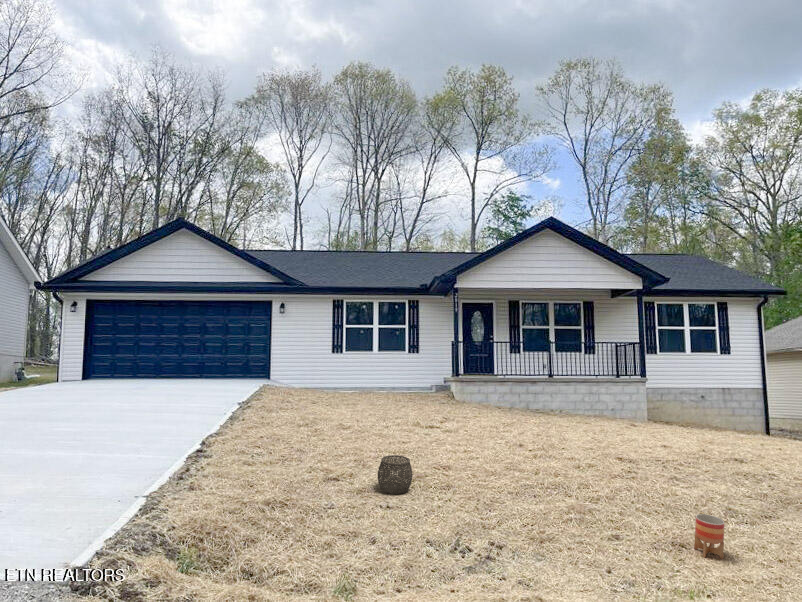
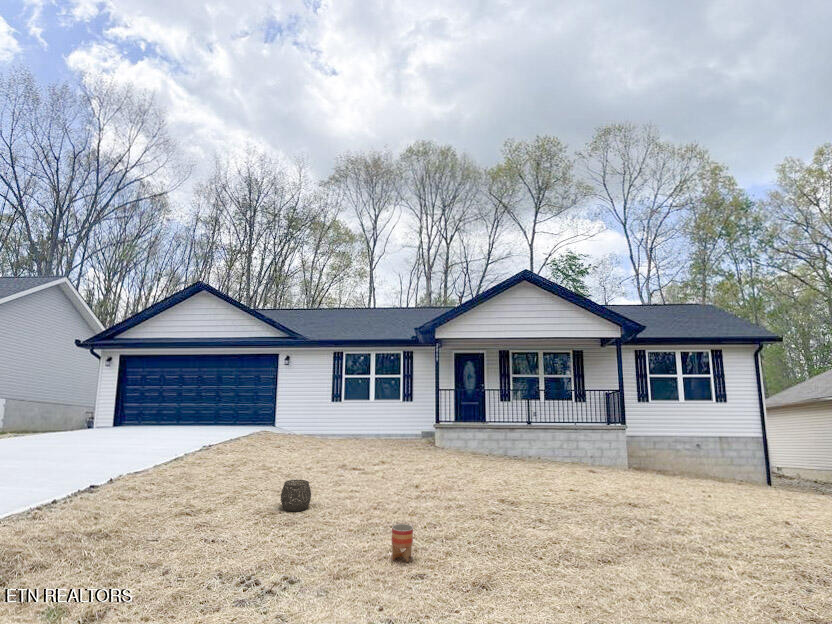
planter: present [694,514,724,559] -> present [392,524,413,562]

